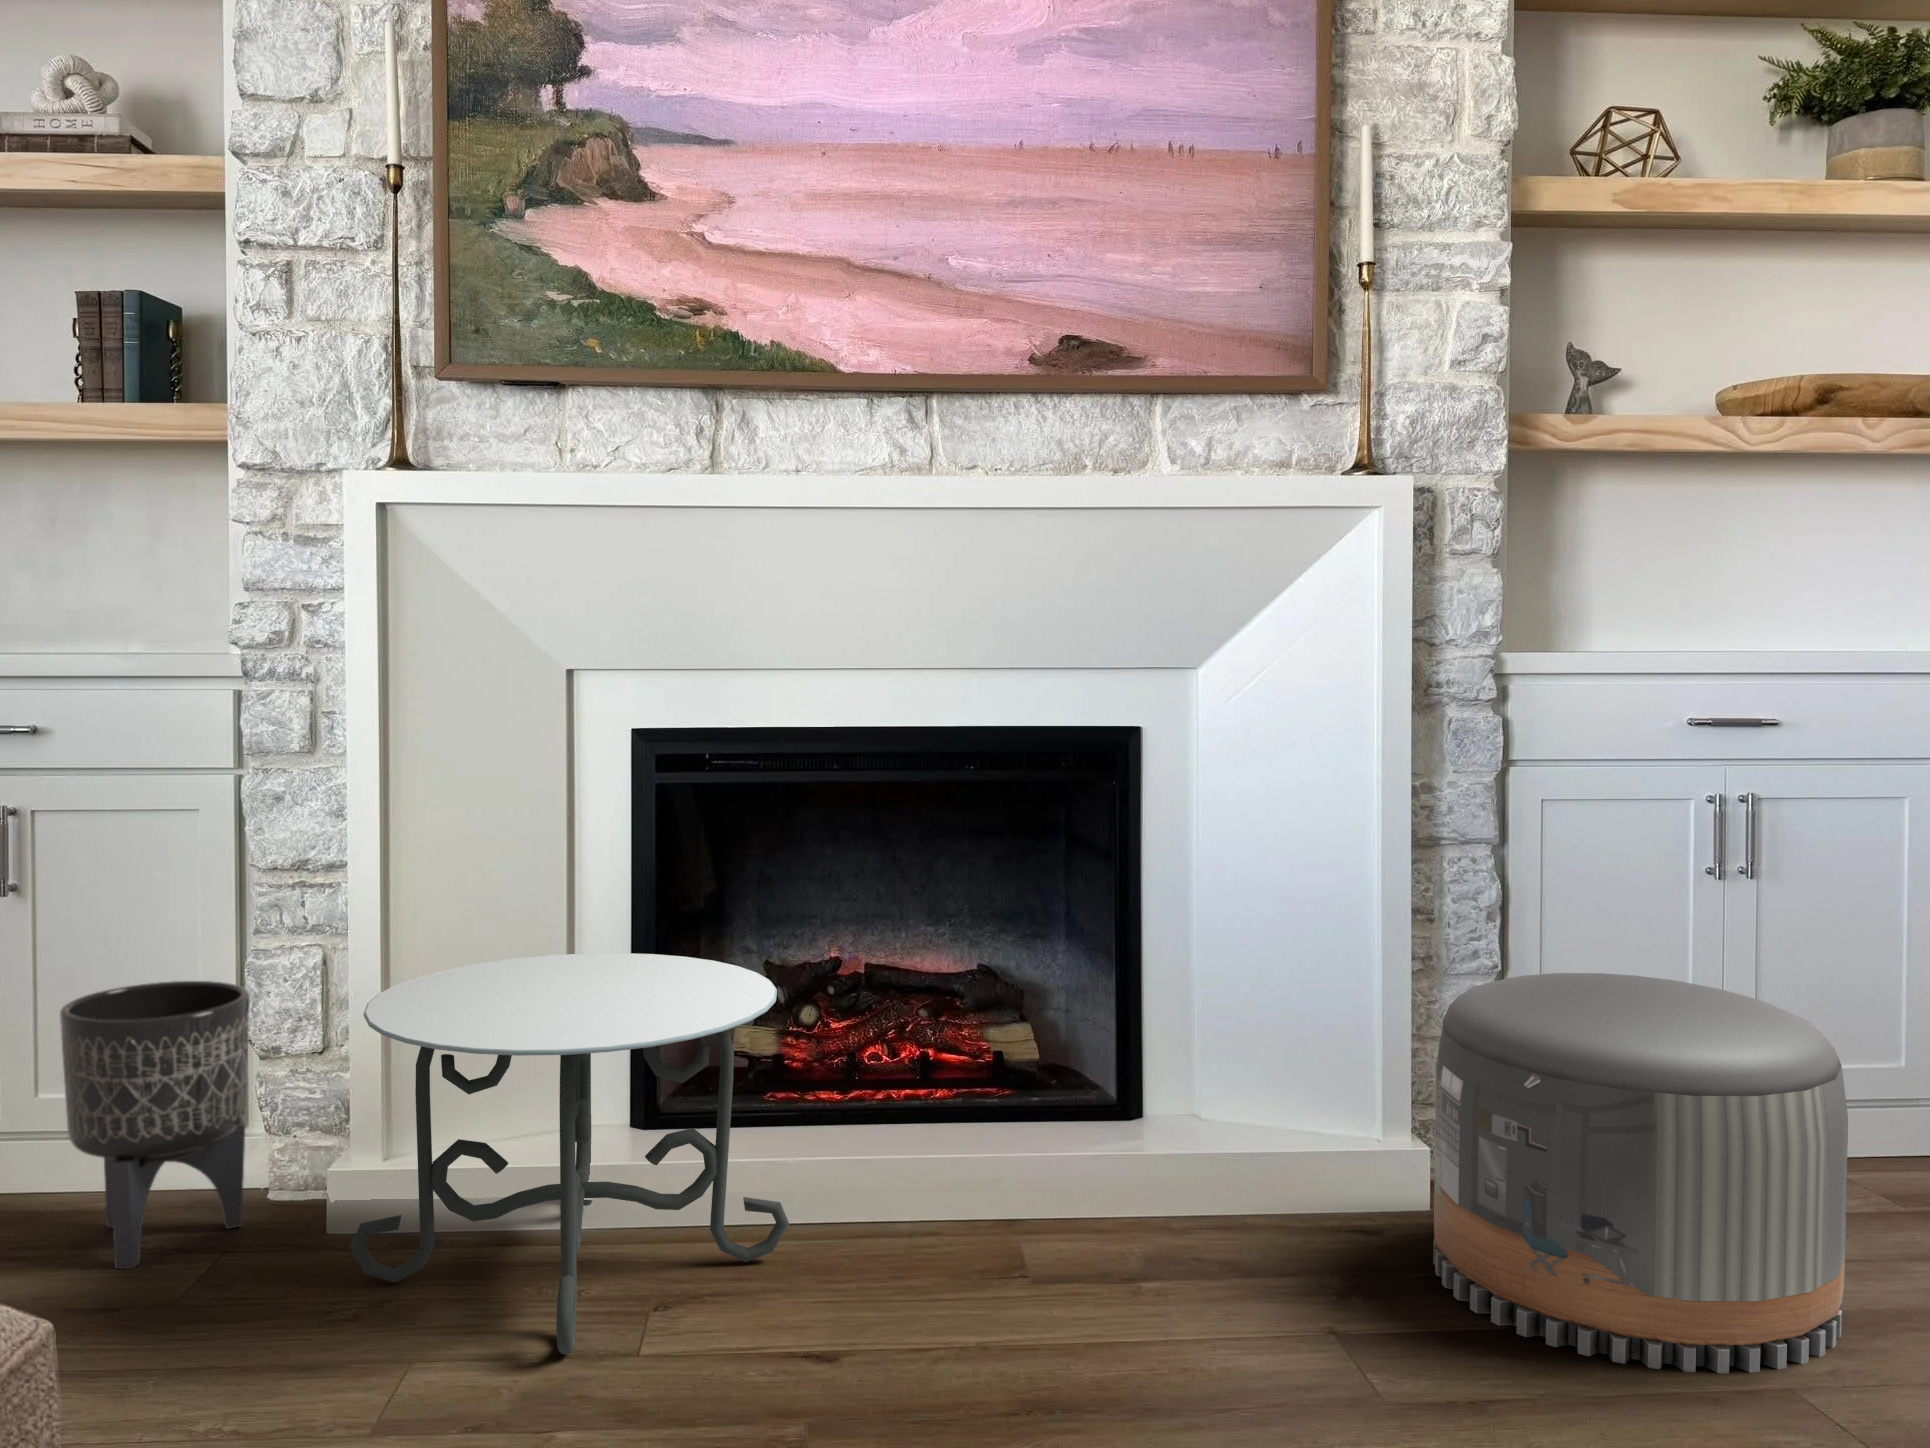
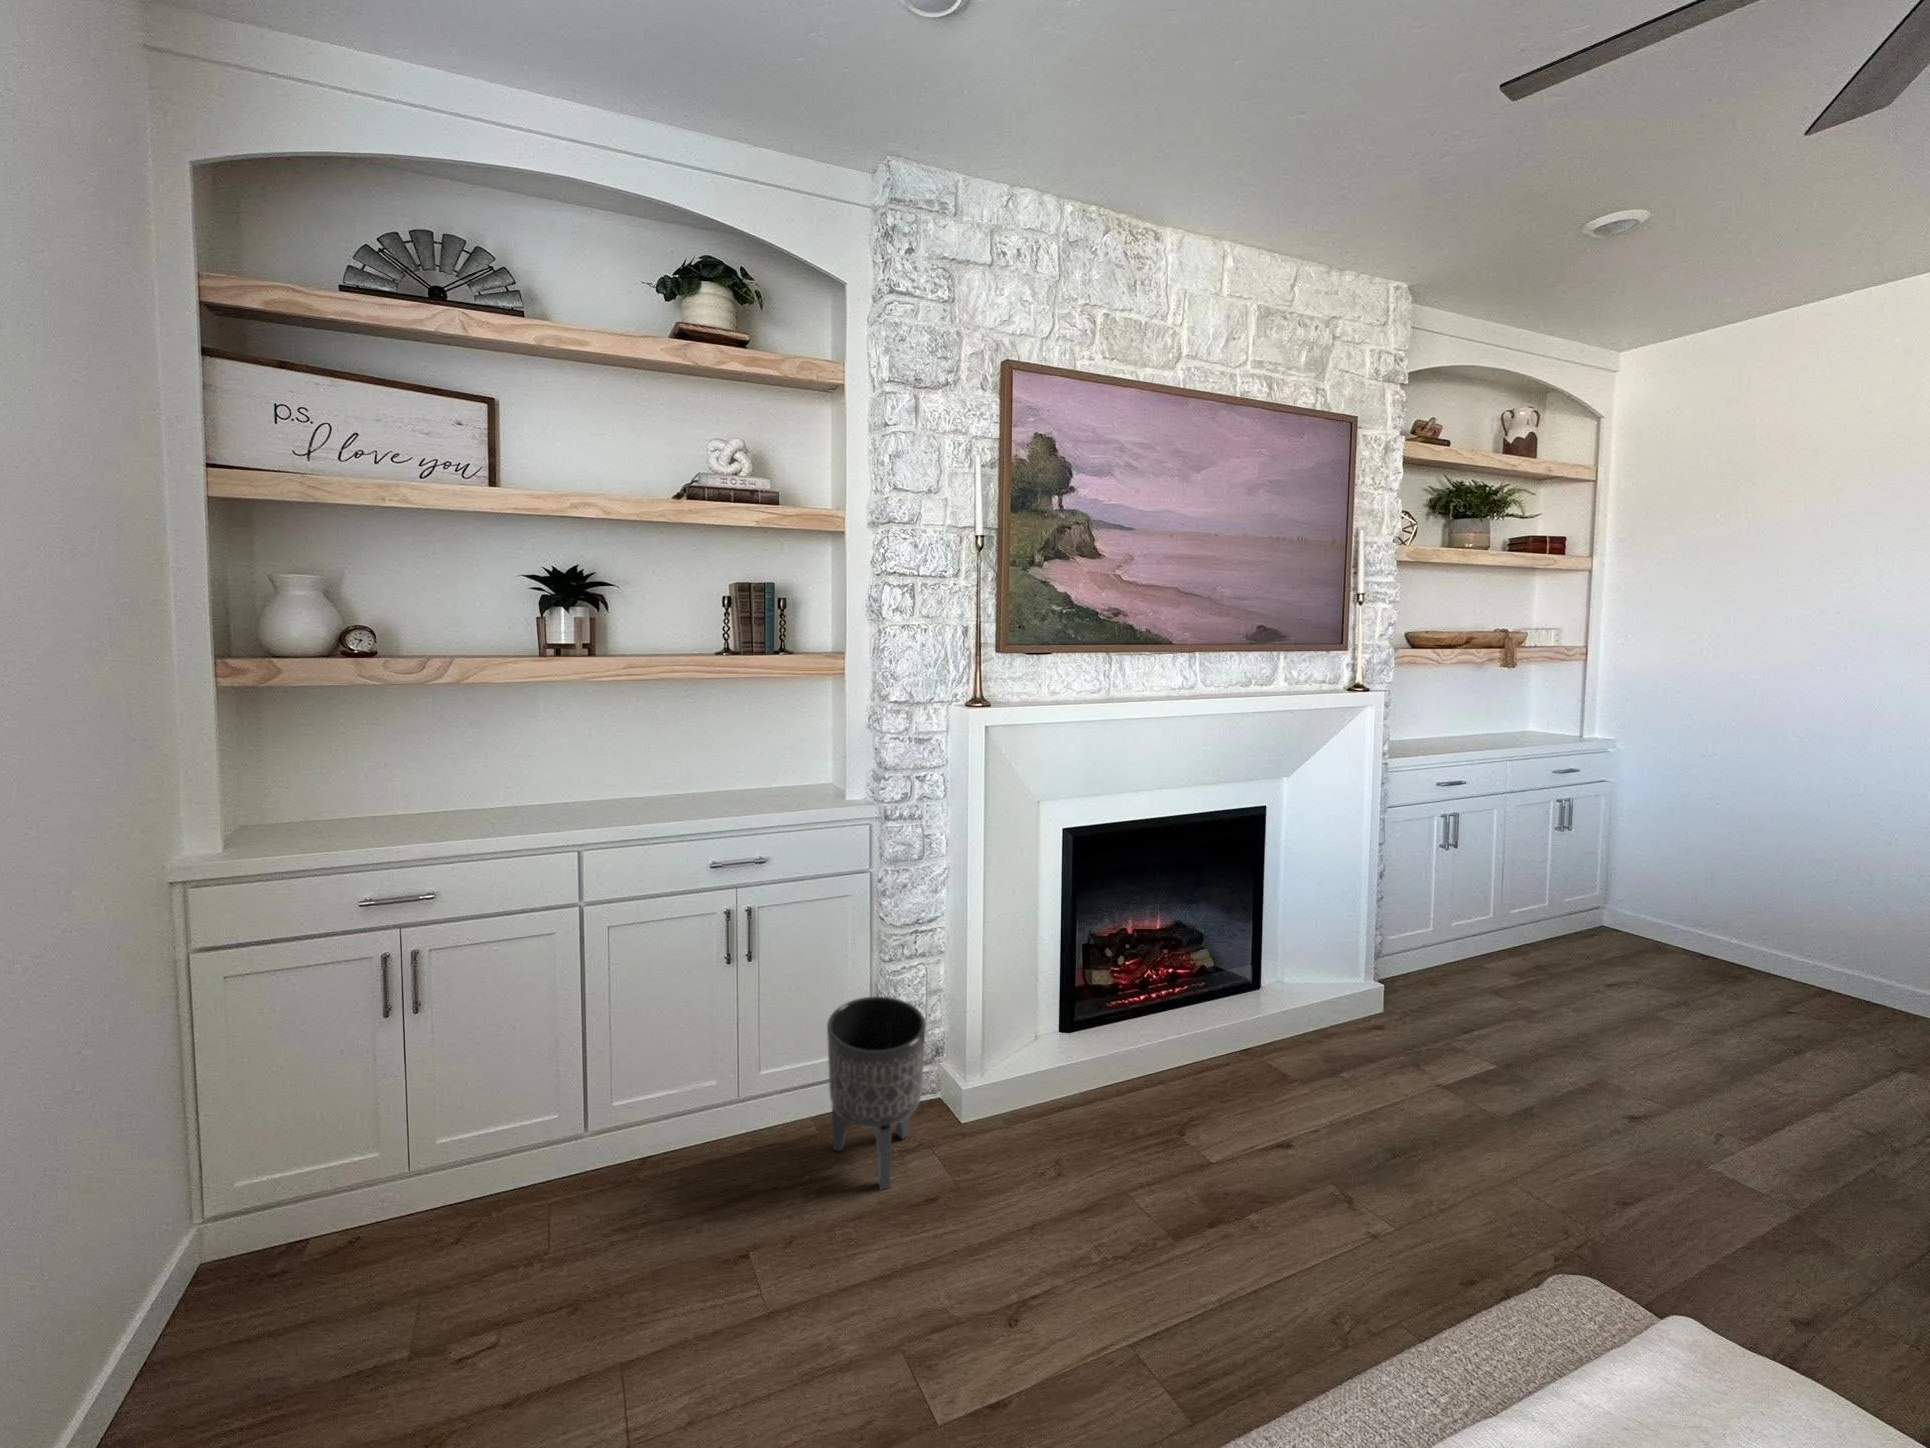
side table: present [350,953,789,1354] -> none [1020,952,1249,1224]
pouf: present [1433,973,1848,1373] -> none [1439,924,1673,1131]

